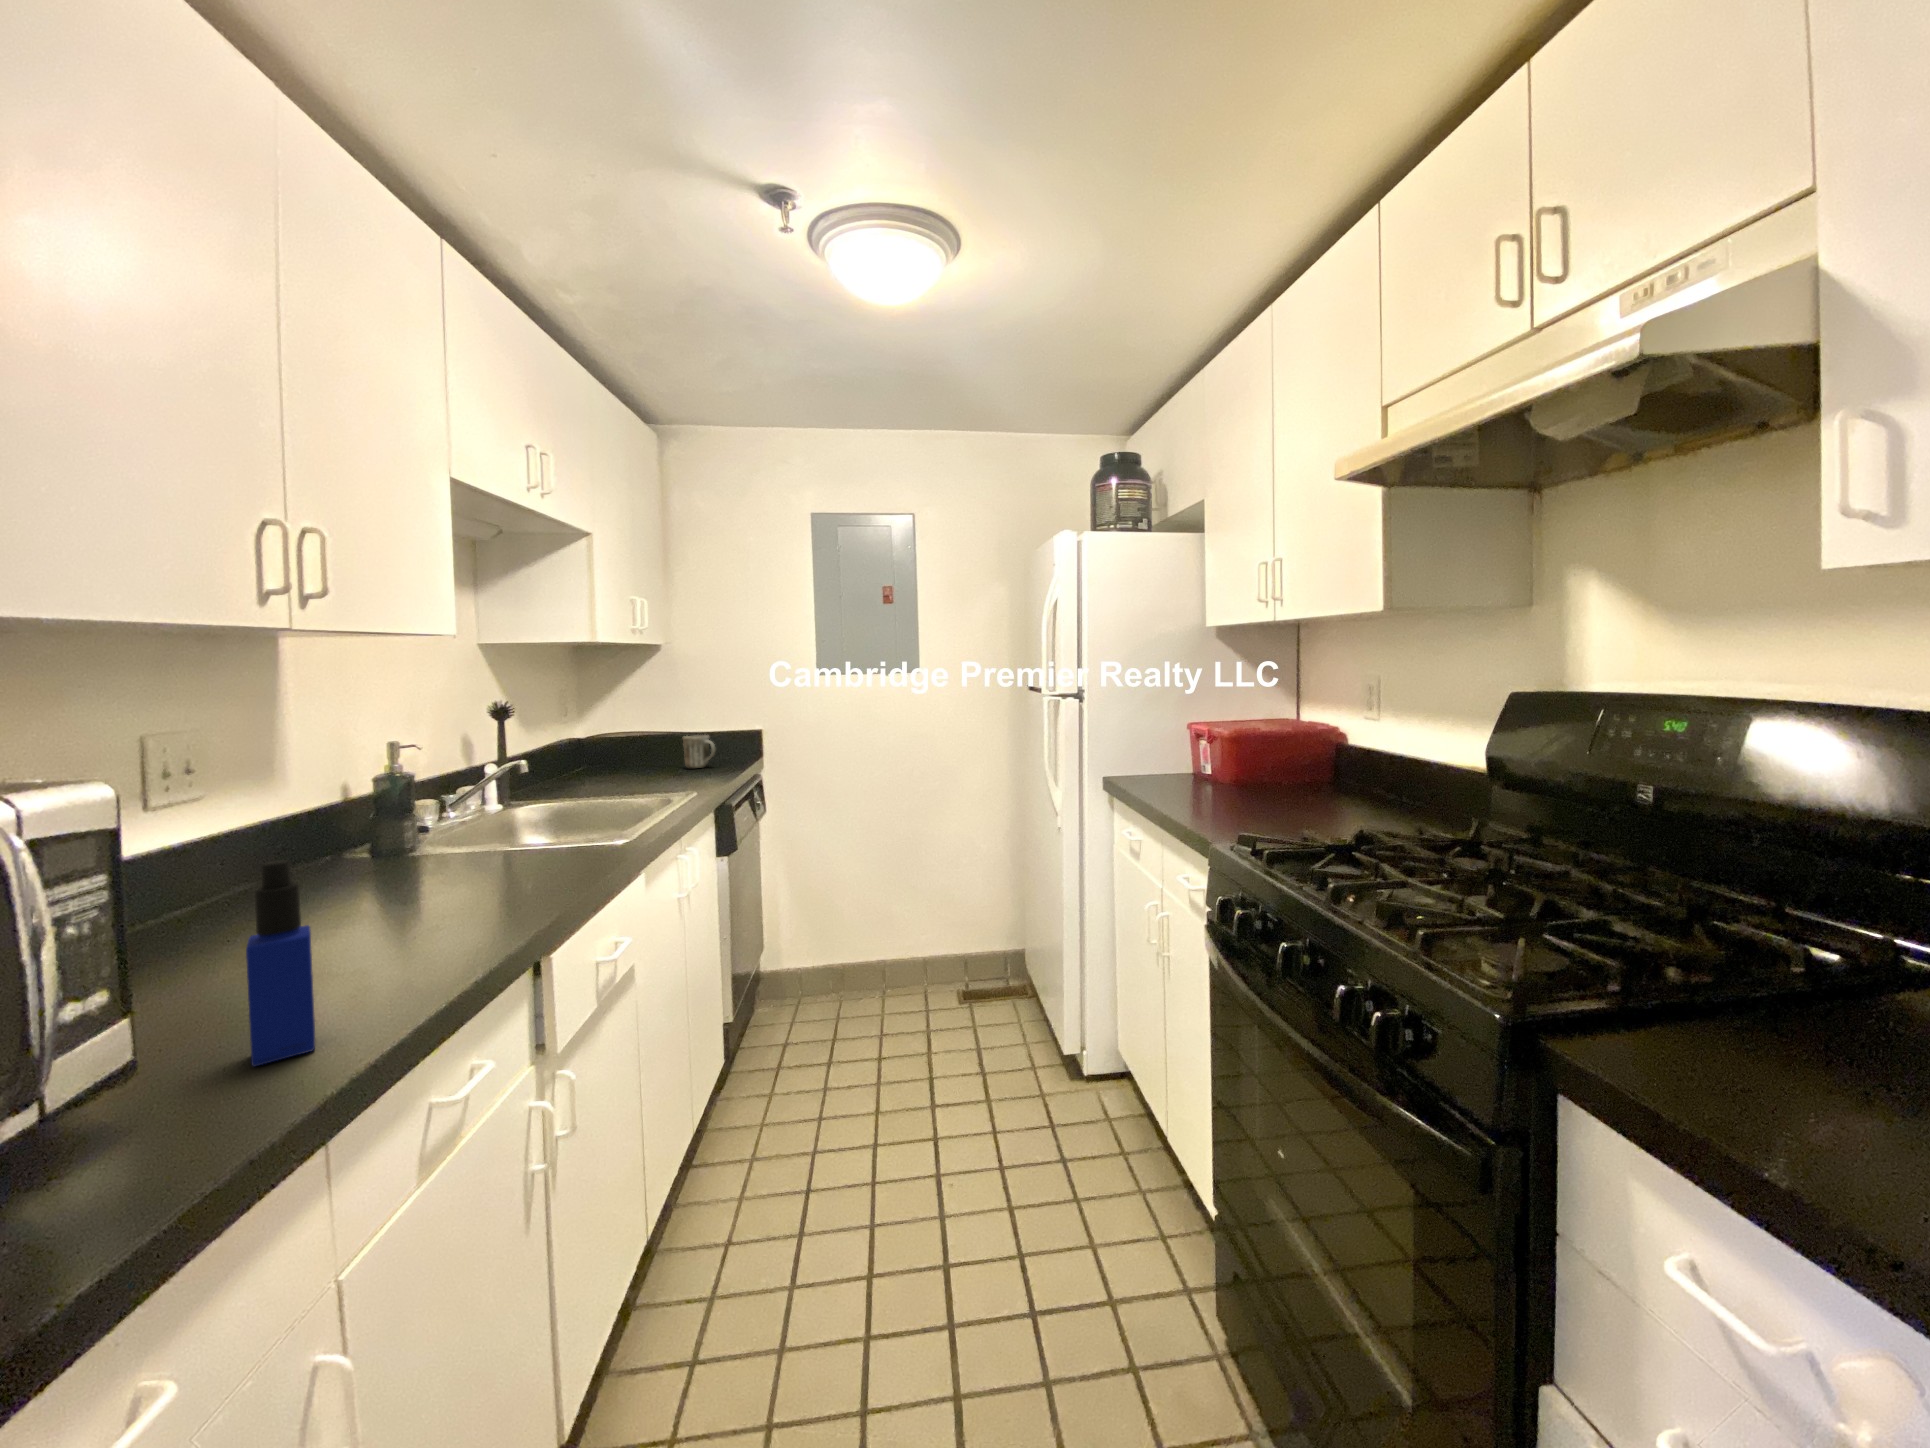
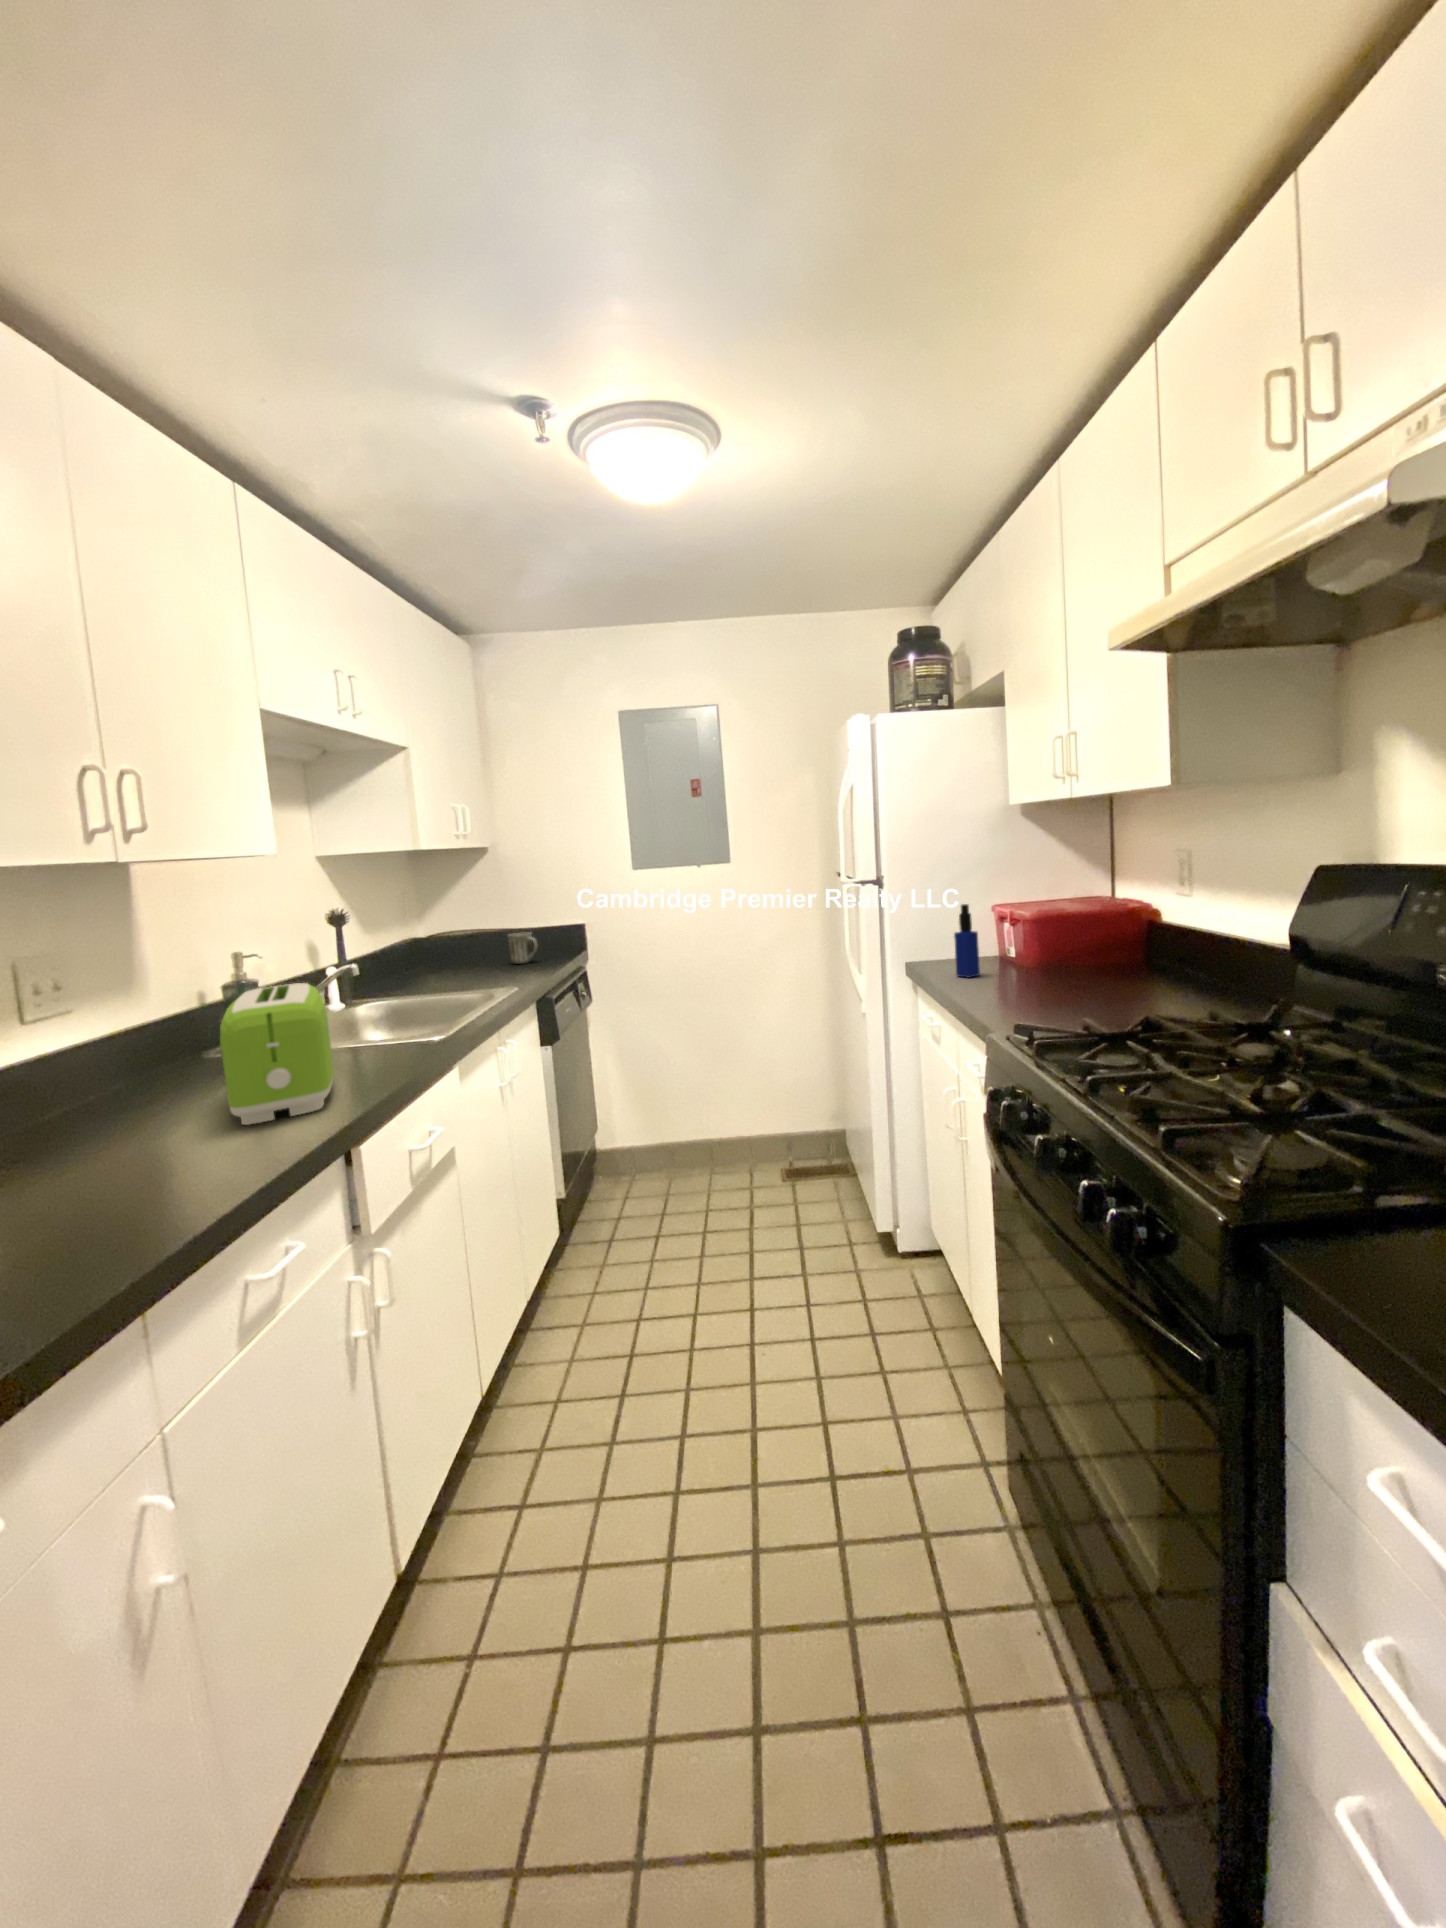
toaster: none [388,773,514,930] -> present [220,983,334,1125]
bottle: present [246,860,315,1066] -> present [954,904,980,978]

